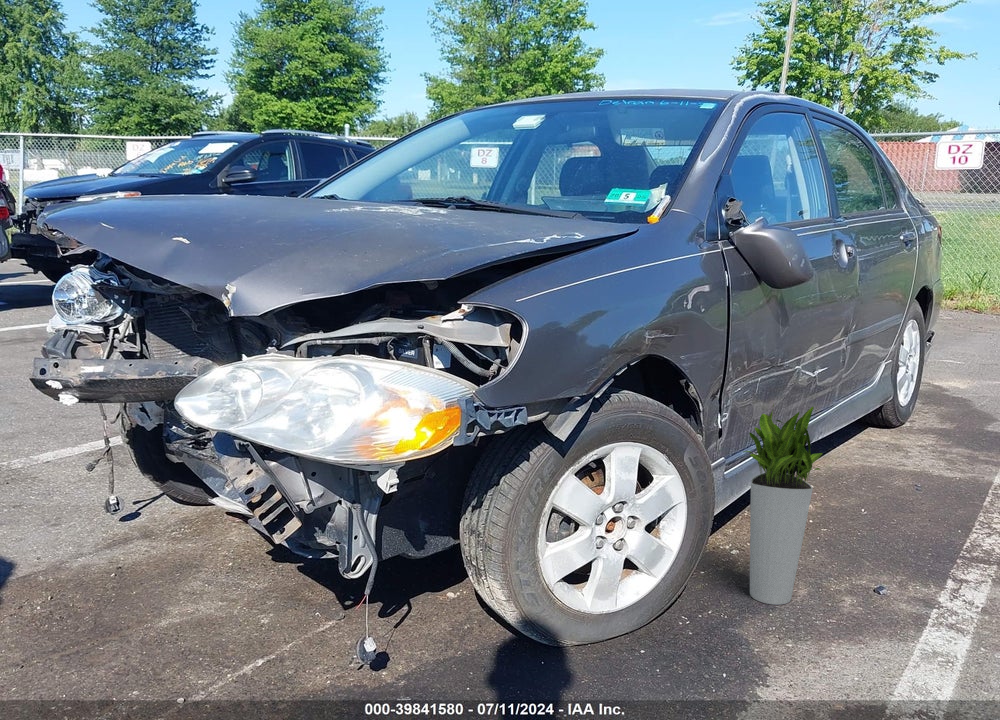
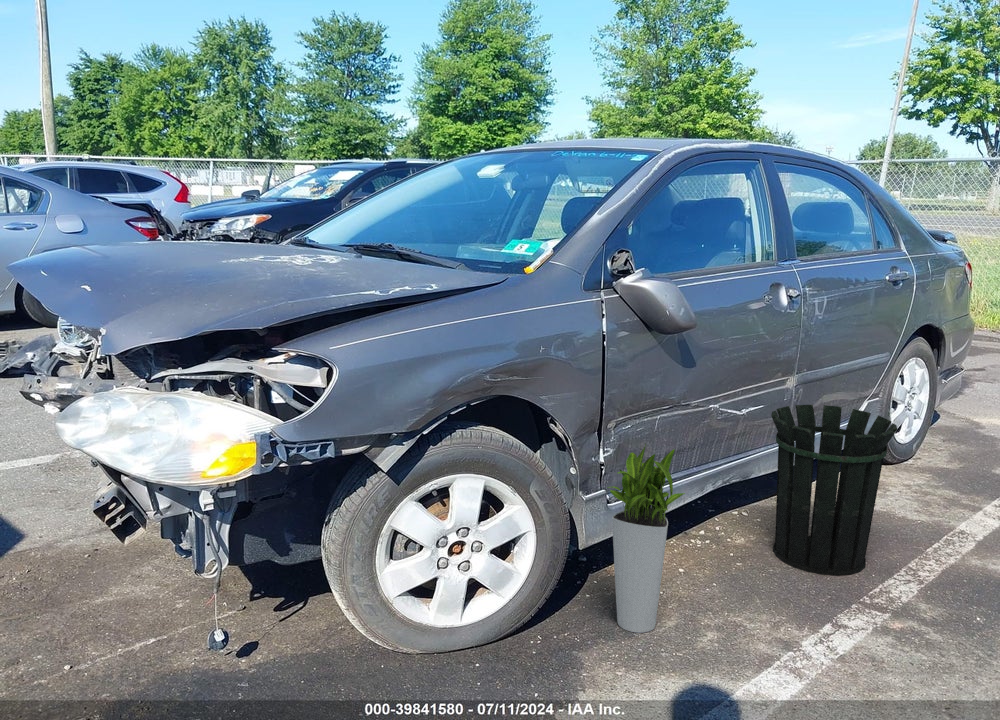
waste bin: none [845,365,977,535] -> present [771,405,898,576]

